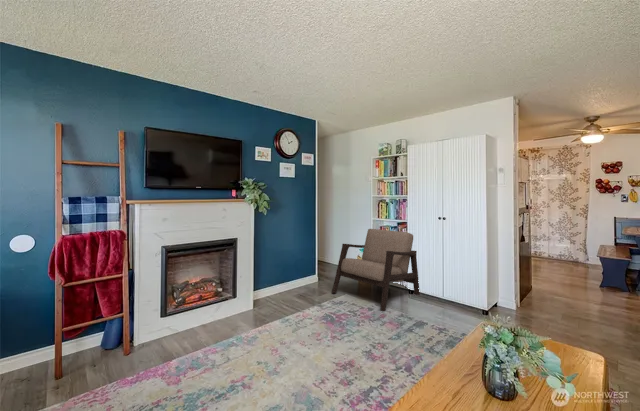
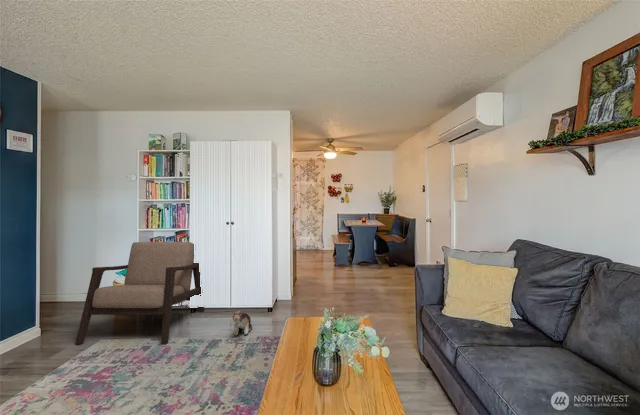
plush toy: none [436,301,460,326] -> present [232,310,252,336]

